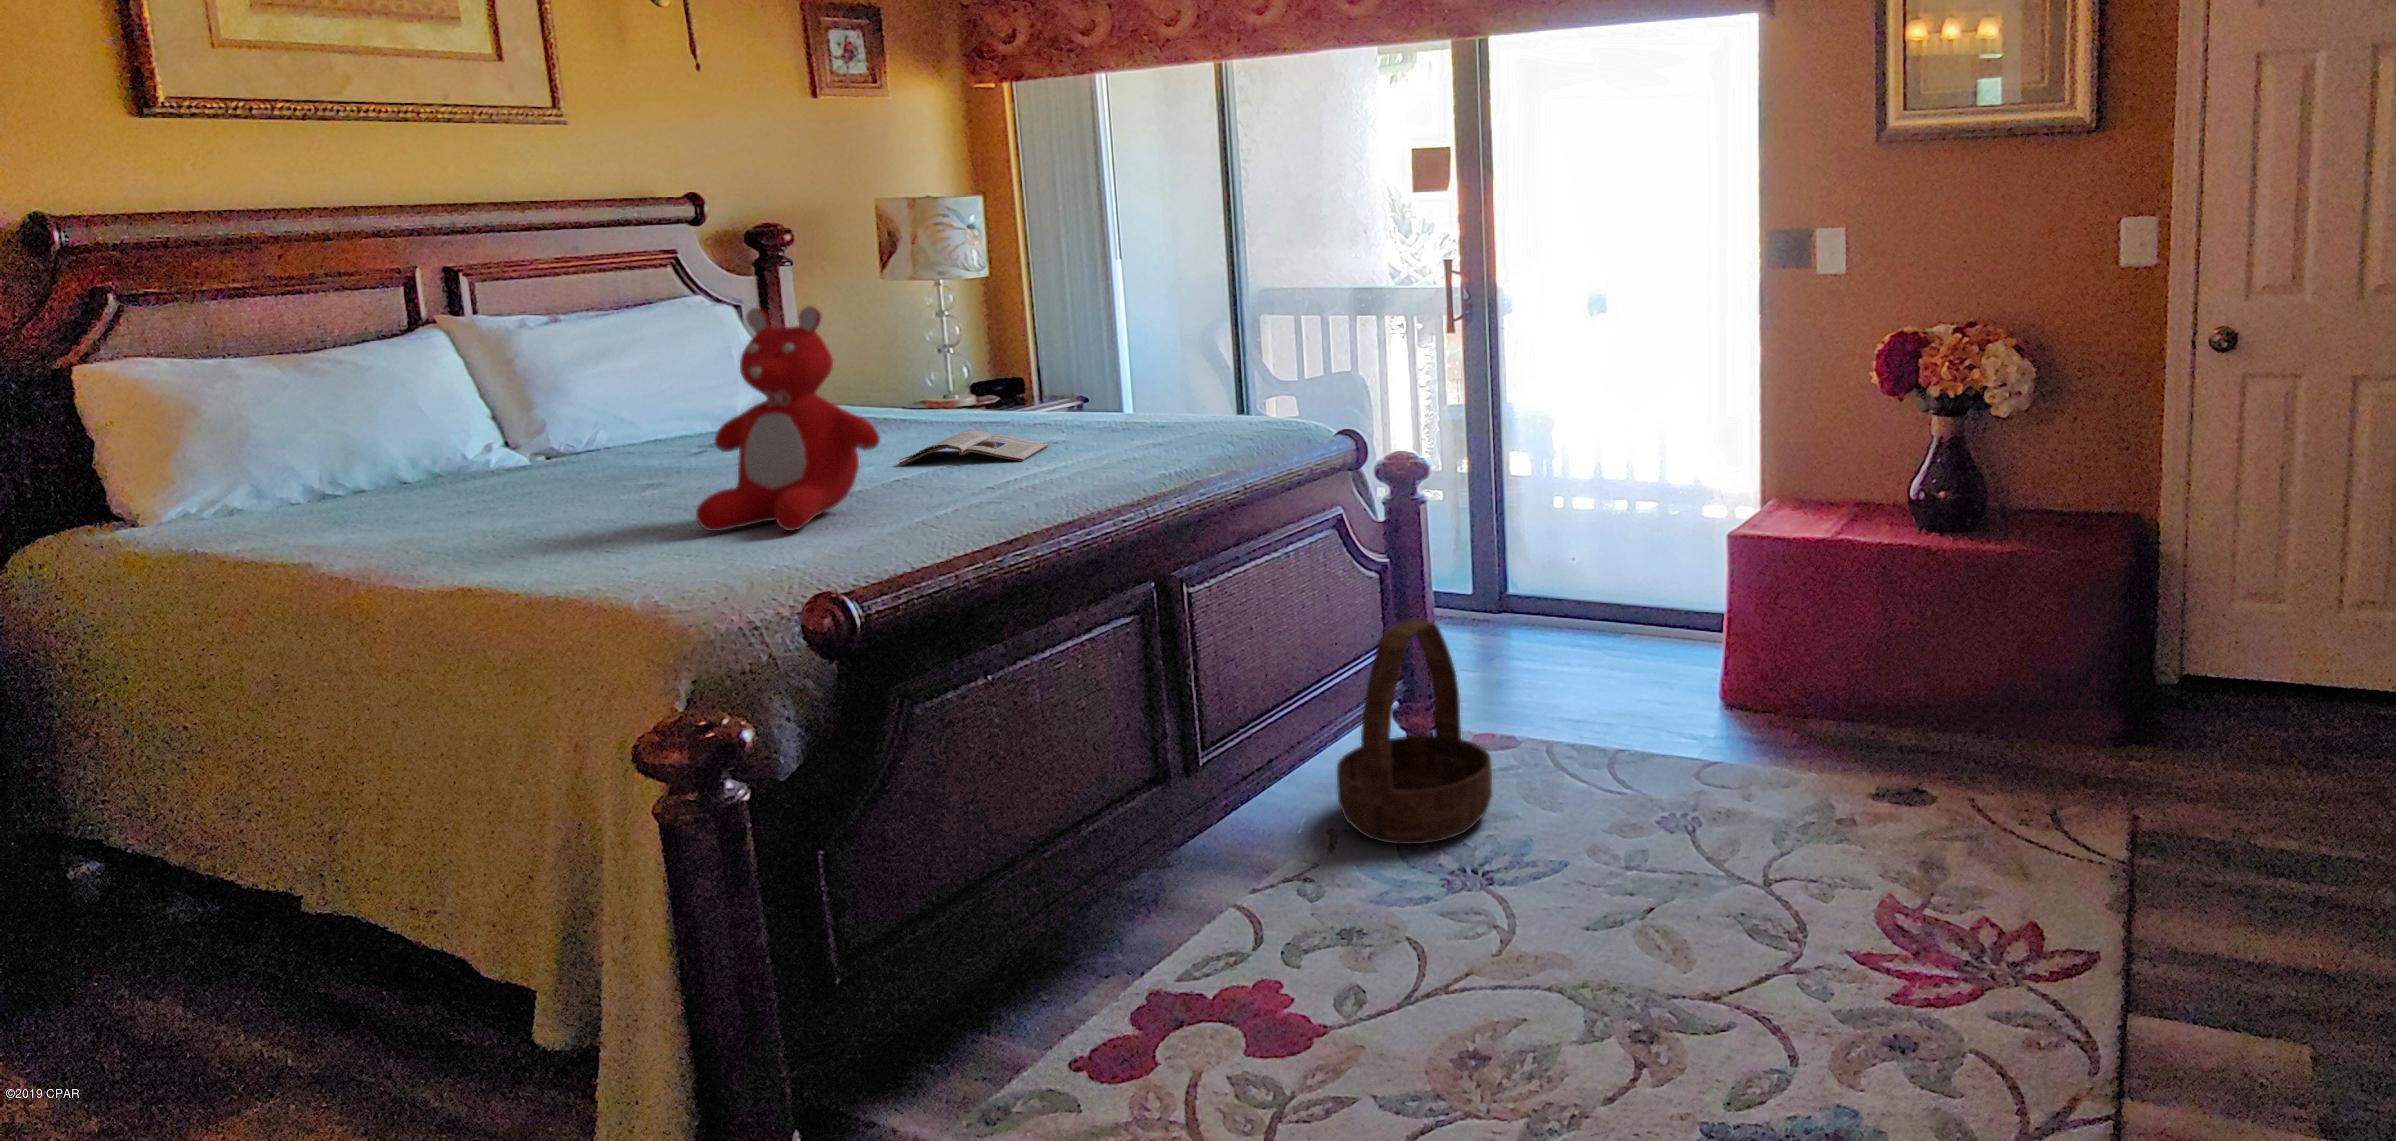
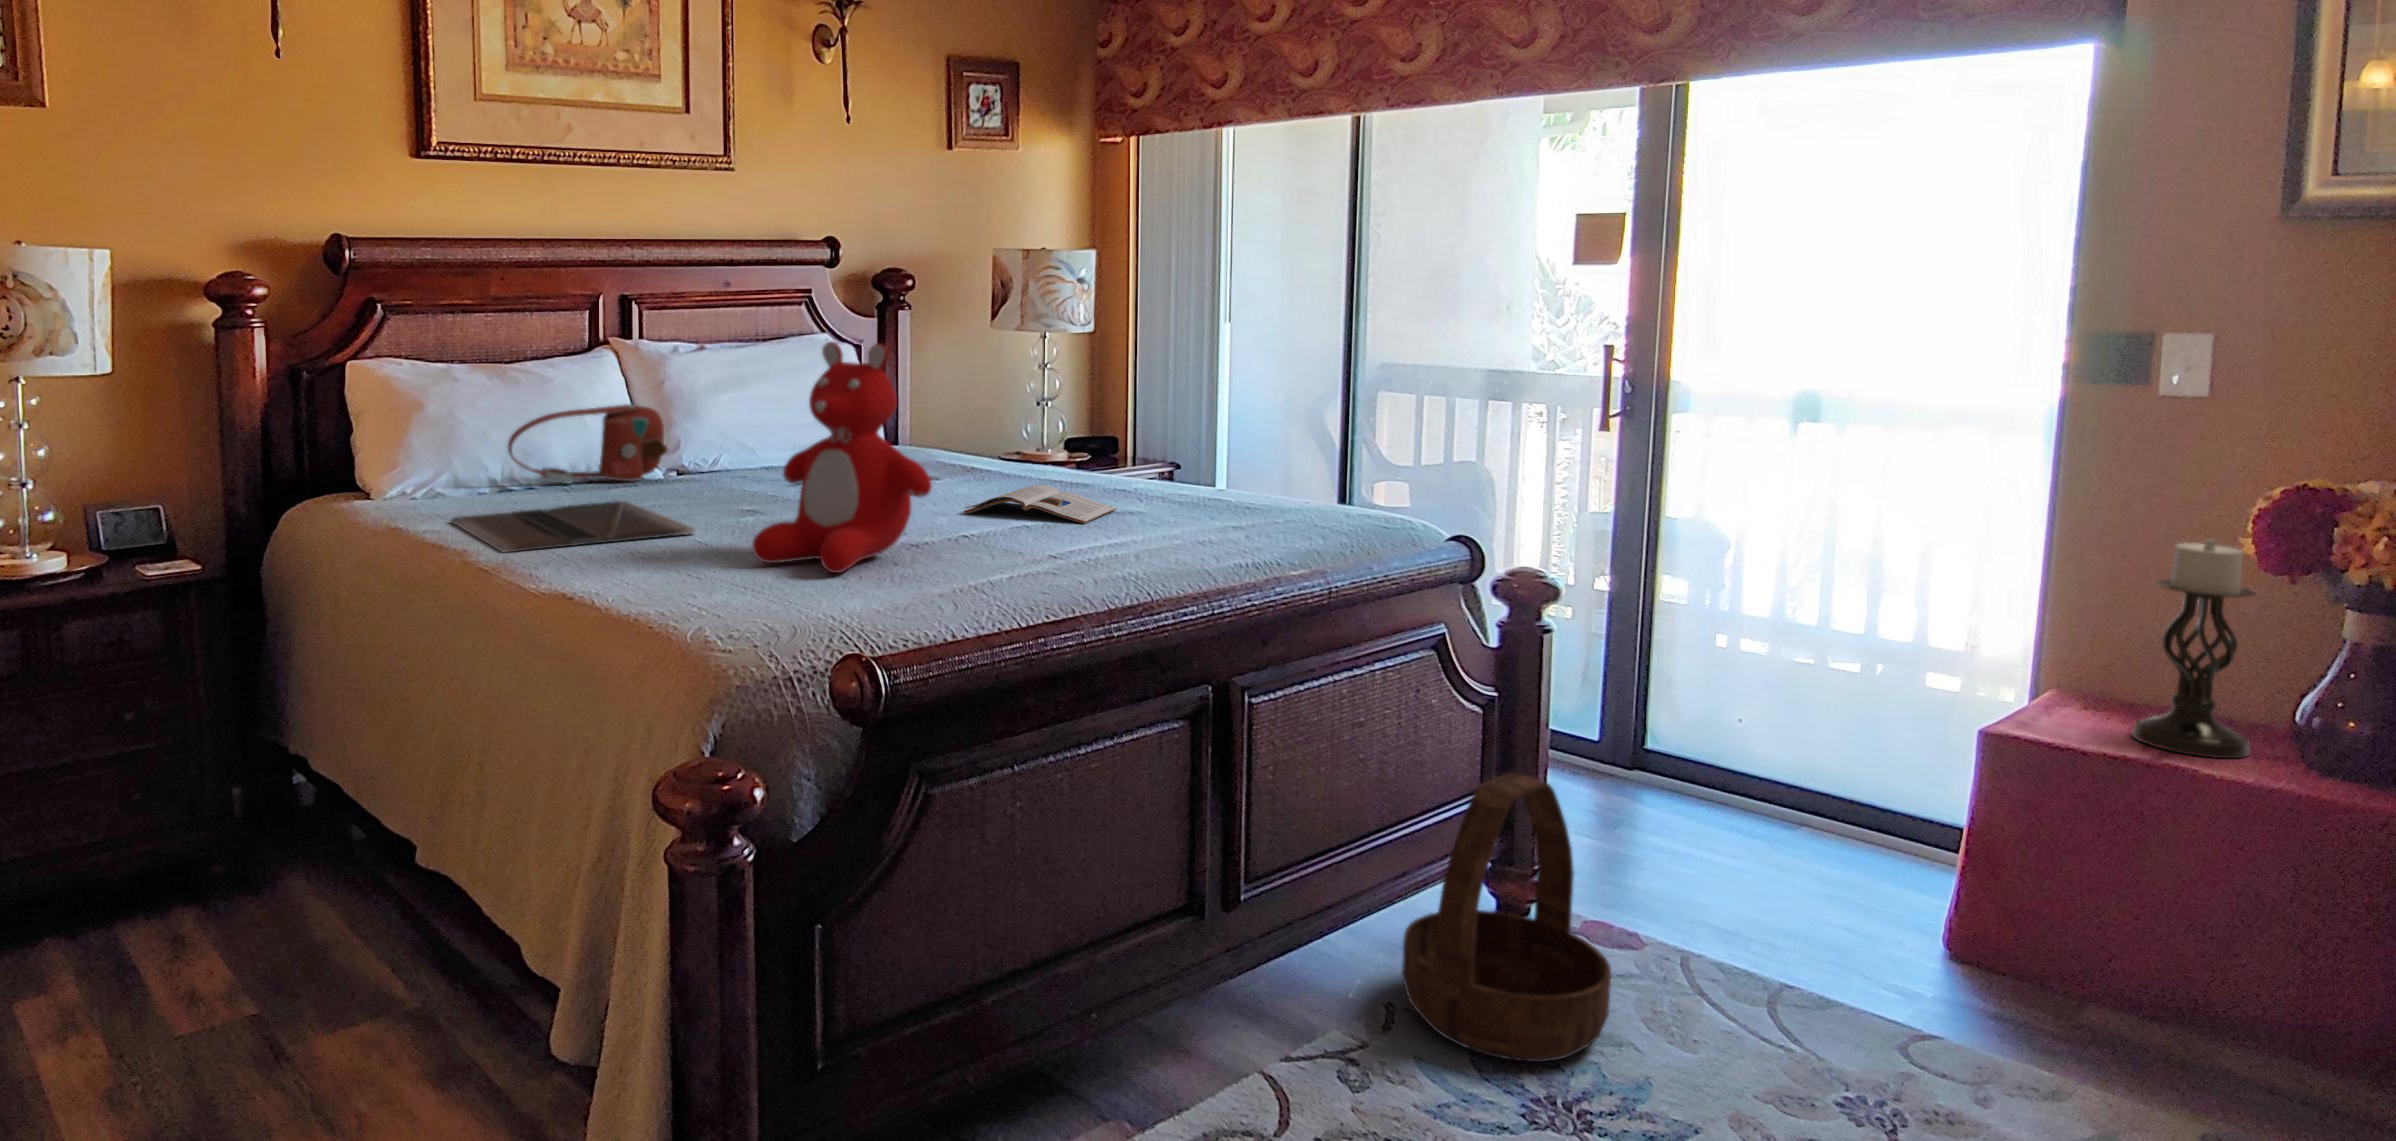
candle holder: none [1811,380,1875,532] -> present [2132,539,2255,758]
handbag: none [329,390,539,486] -> present [508,404,668,484]
laptop: none [288,494,613,560] -> present [451,501,695,552]

